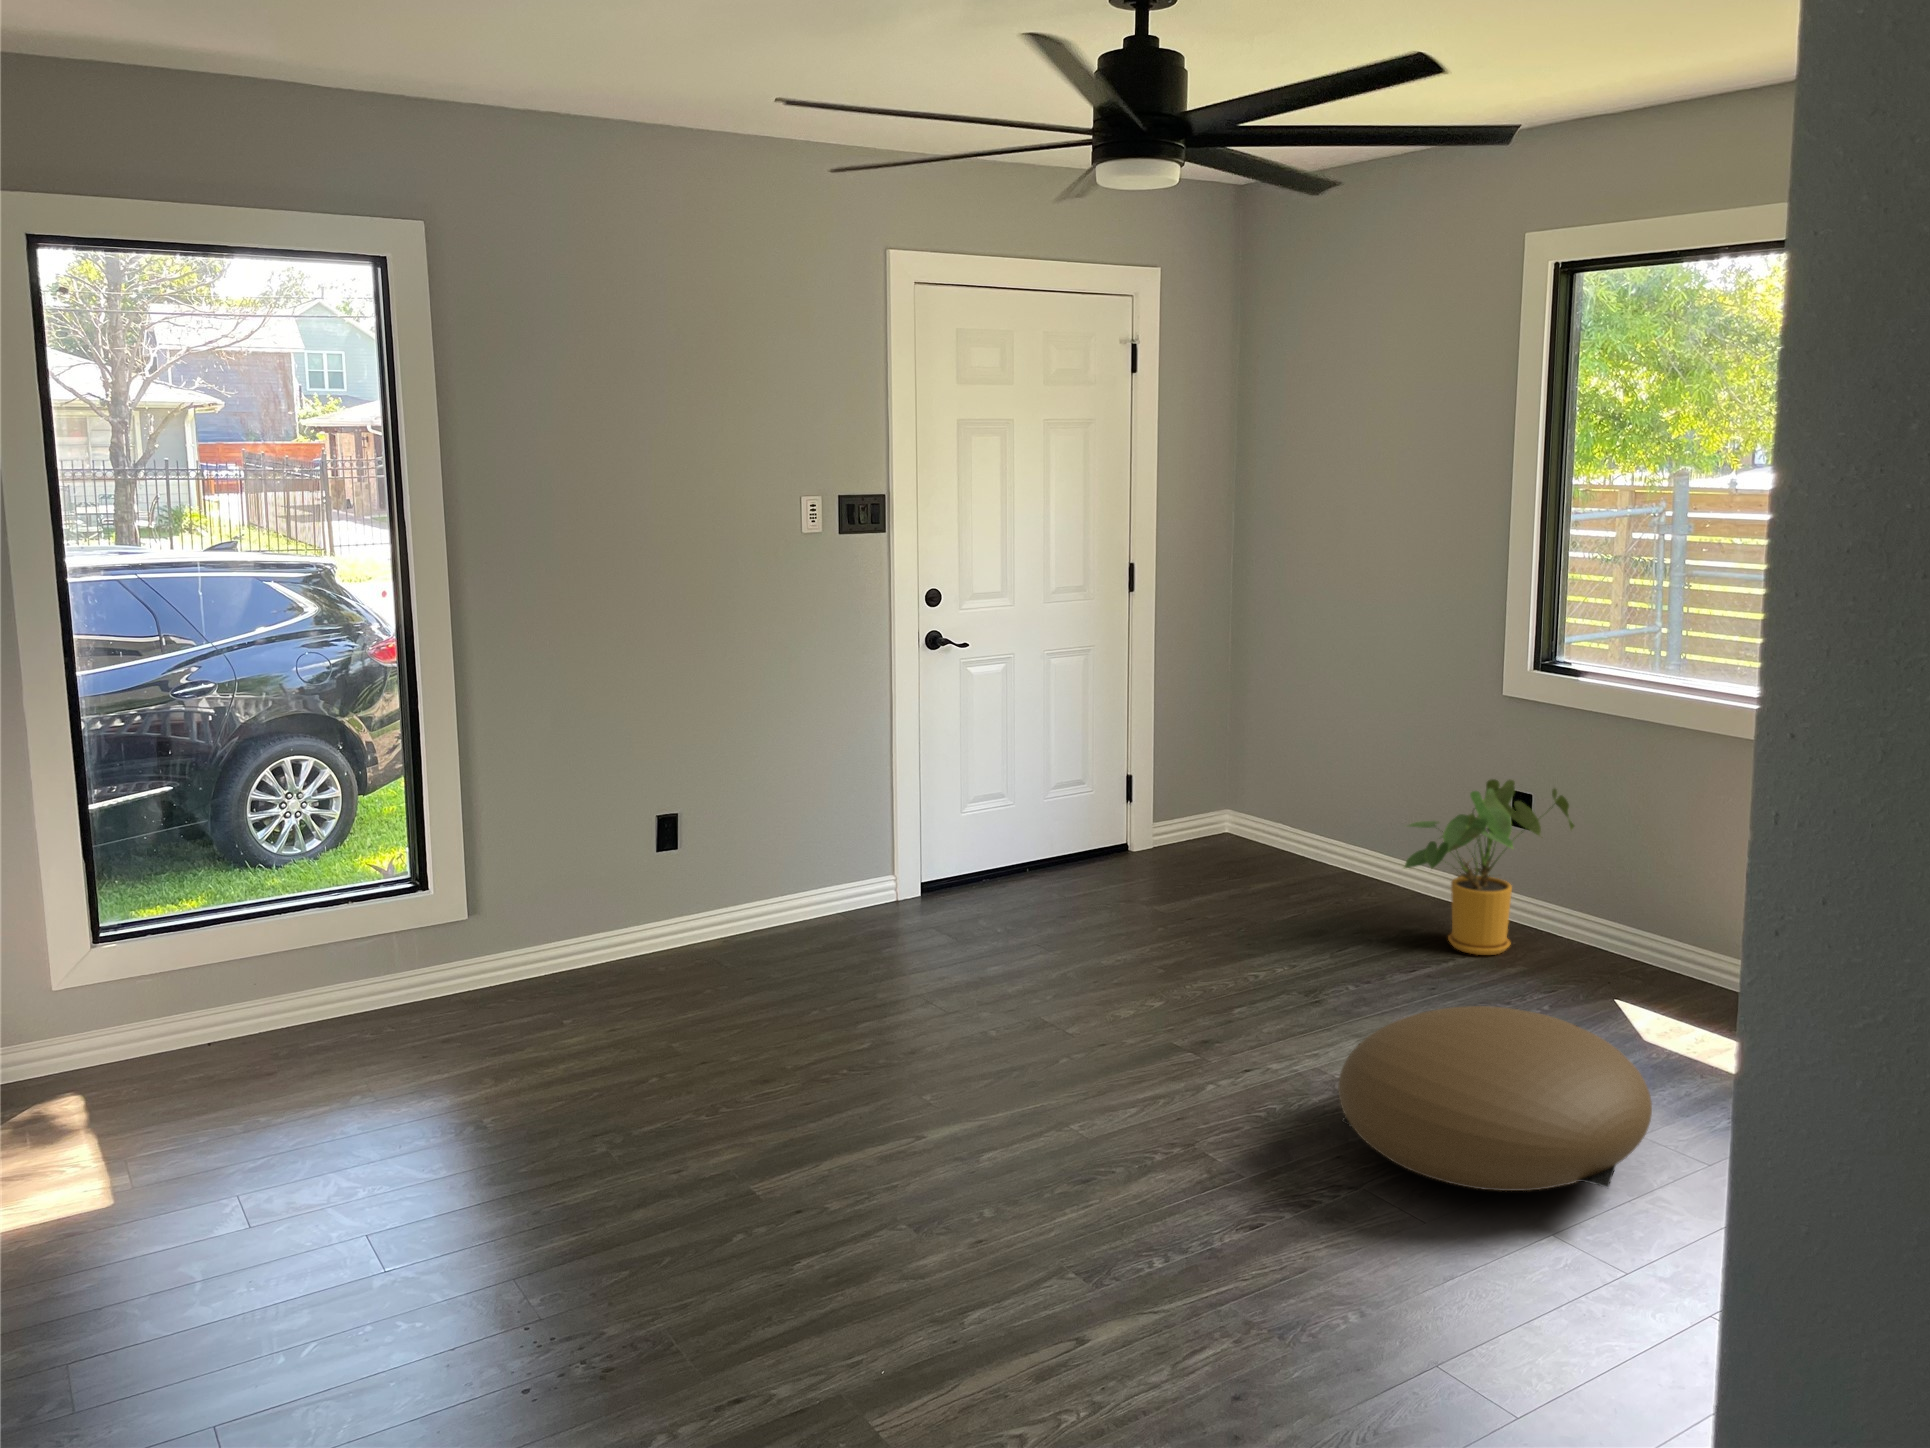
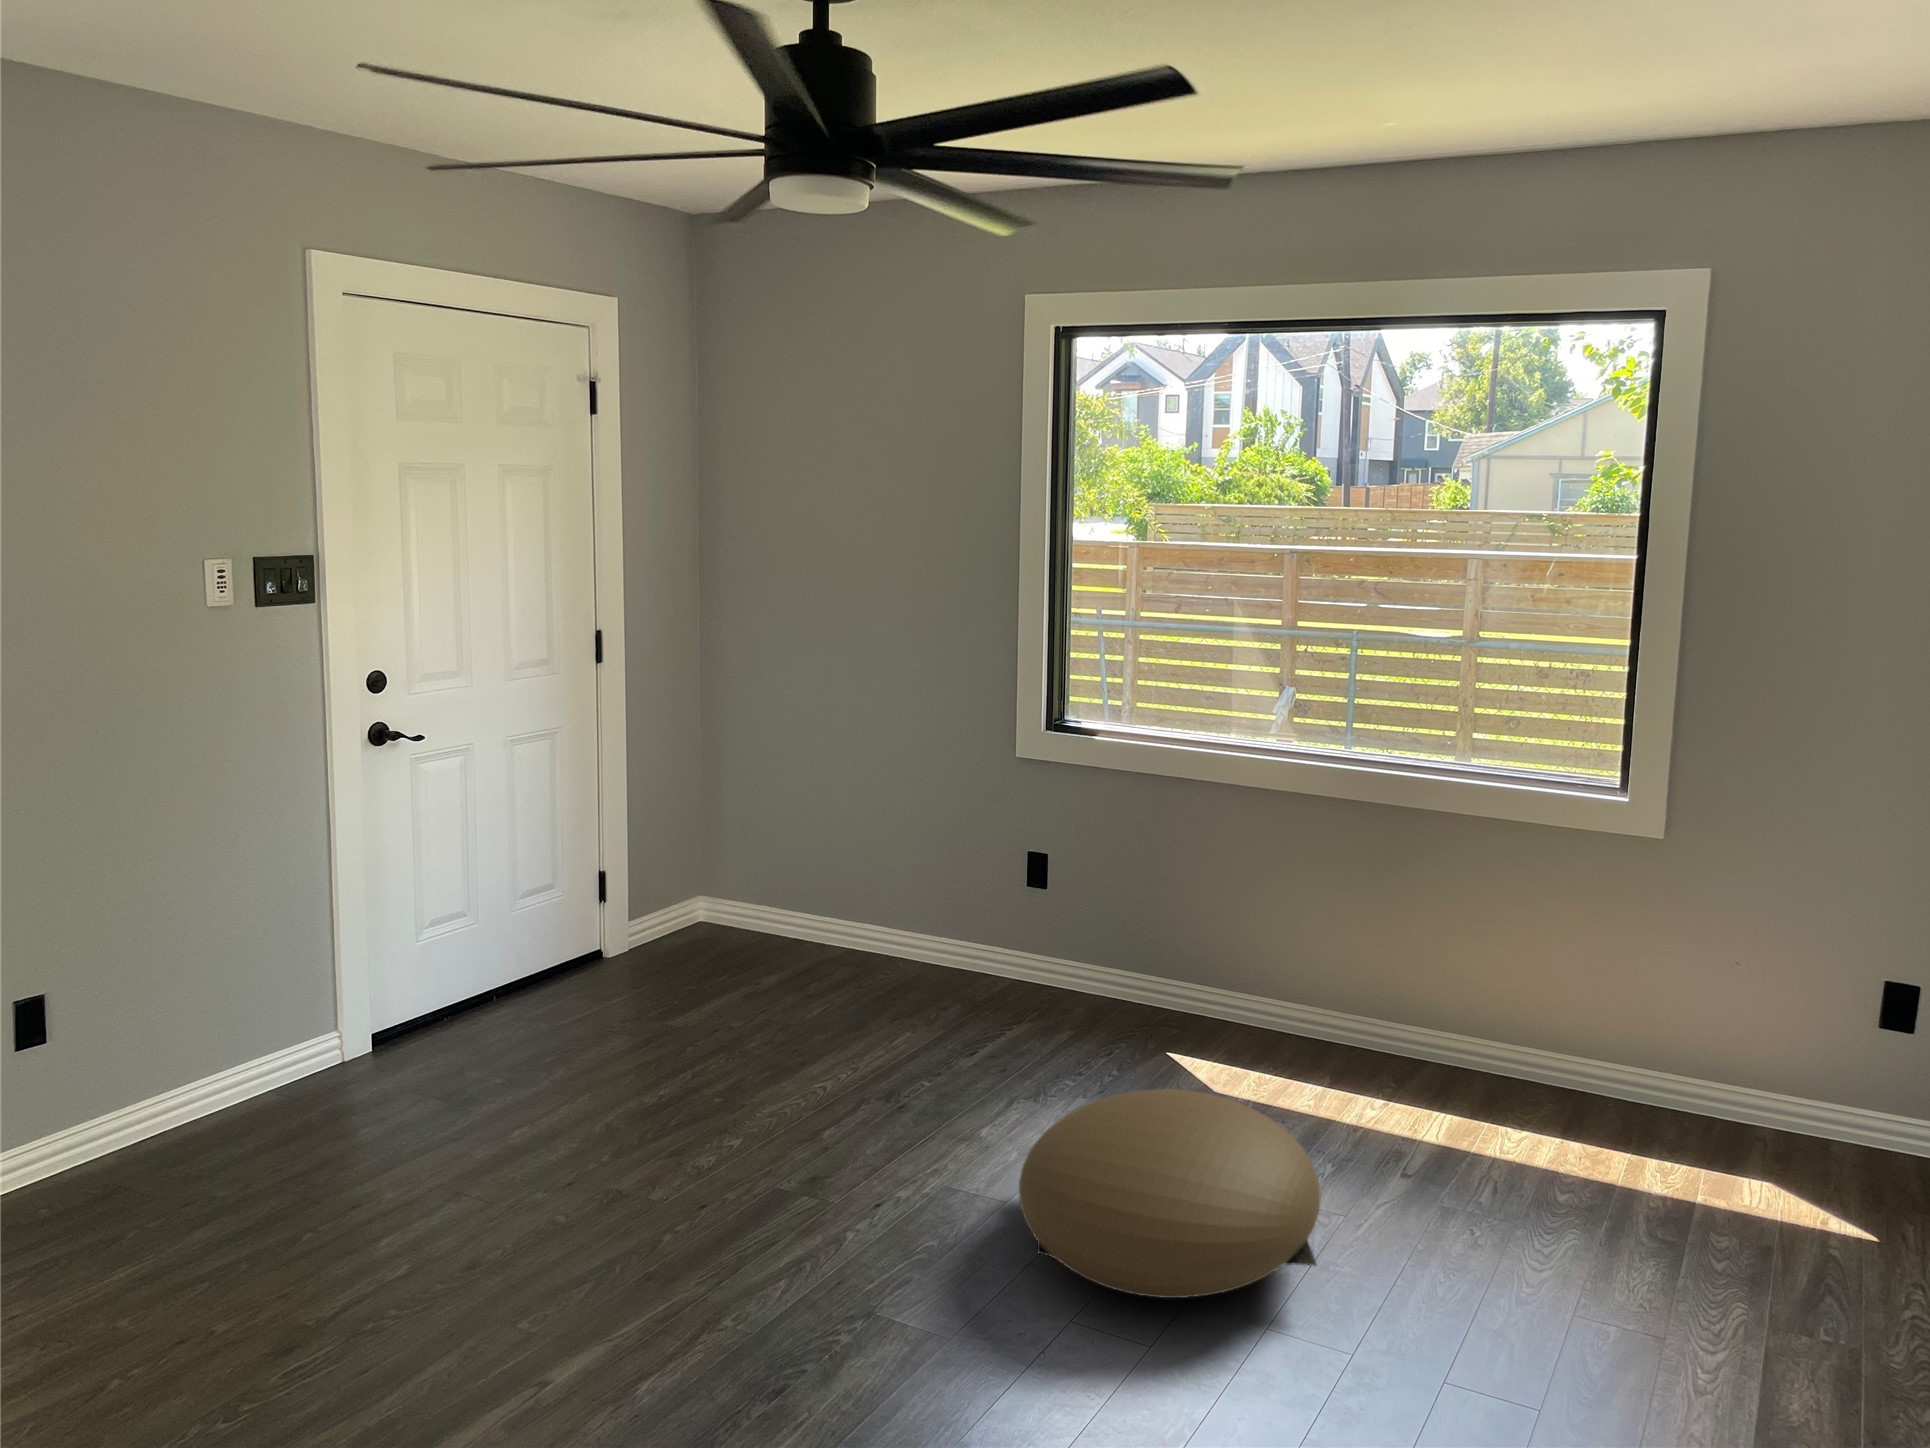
house plant: present [1405,779,1574,955] -> none [944,841,1098,1023]

